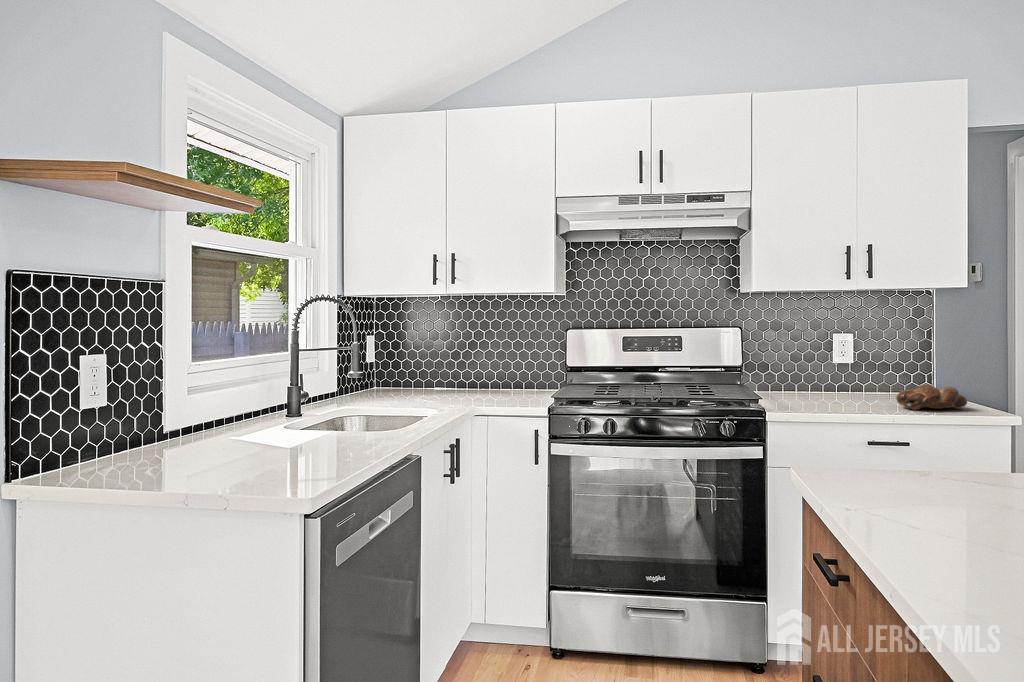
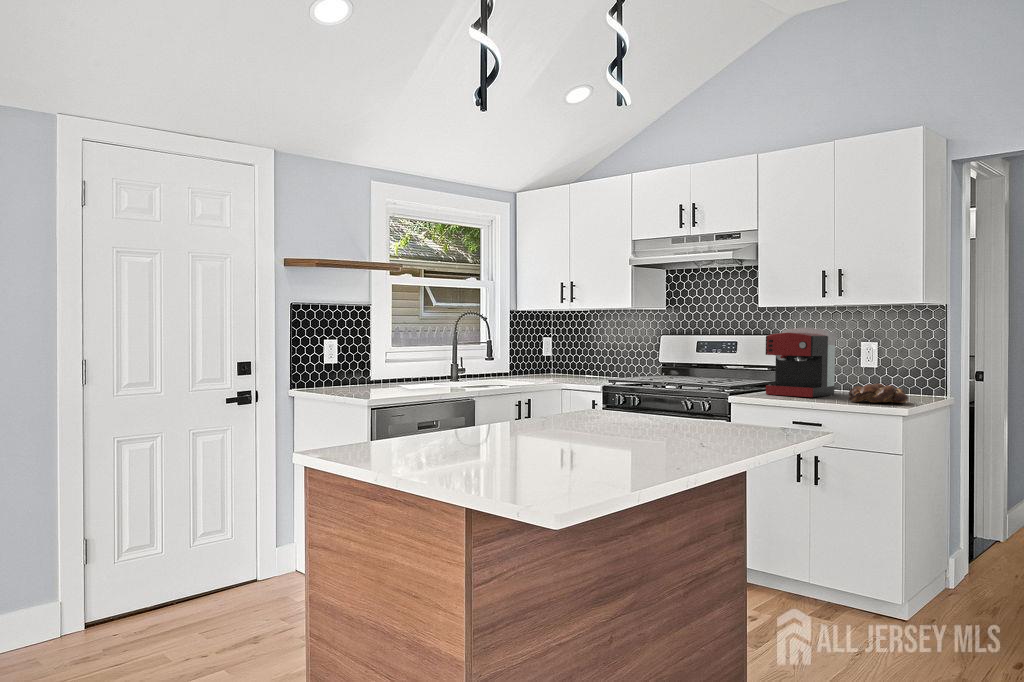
coffee maker: none [776,317,857,406] -> present [766,327,835,397]

